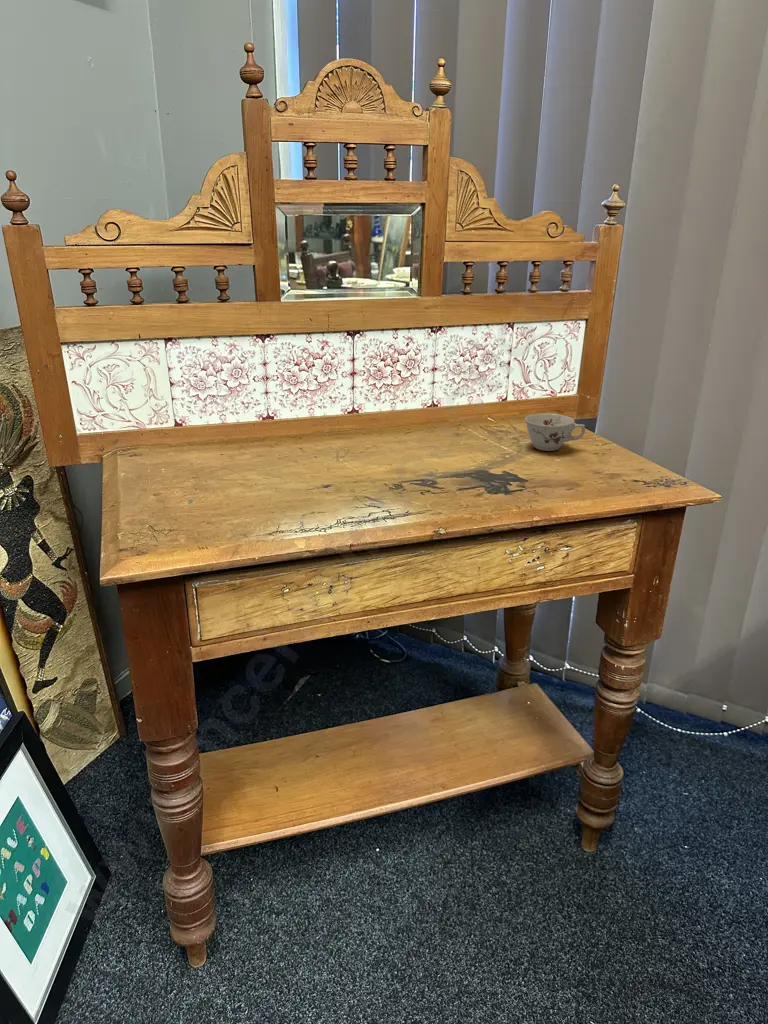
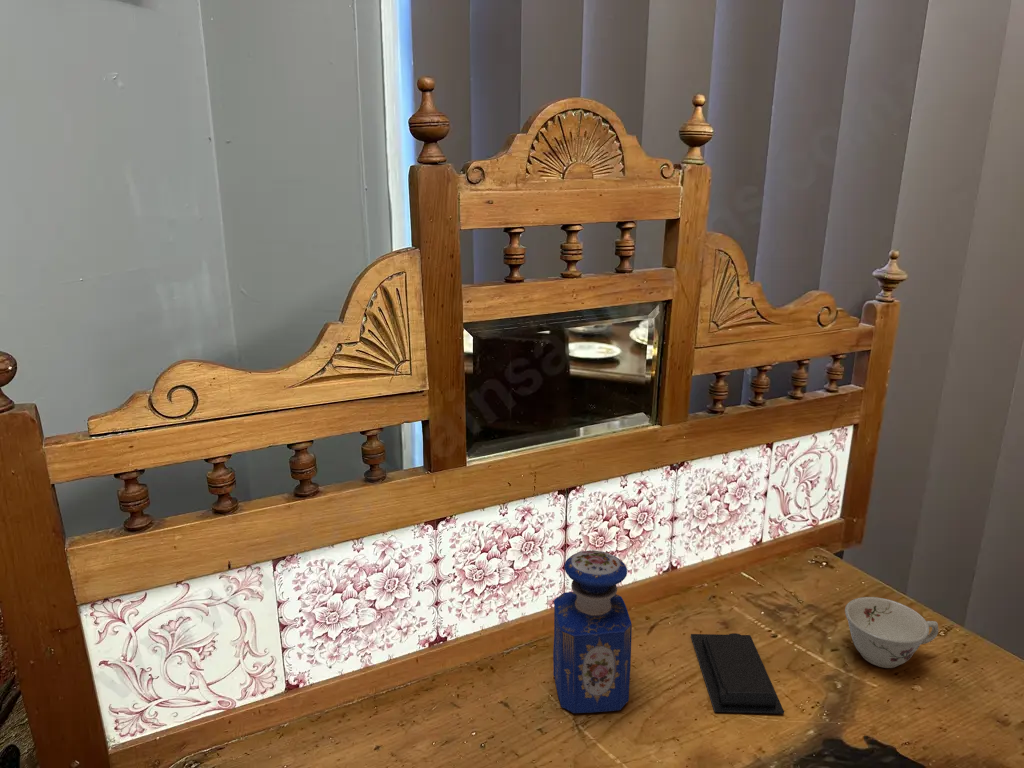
perfume bottle: none [327,355,373,451] -> present [553,550,632,713]
soap bar: none [420,430,469,458] -> present [691,633,784,714]

